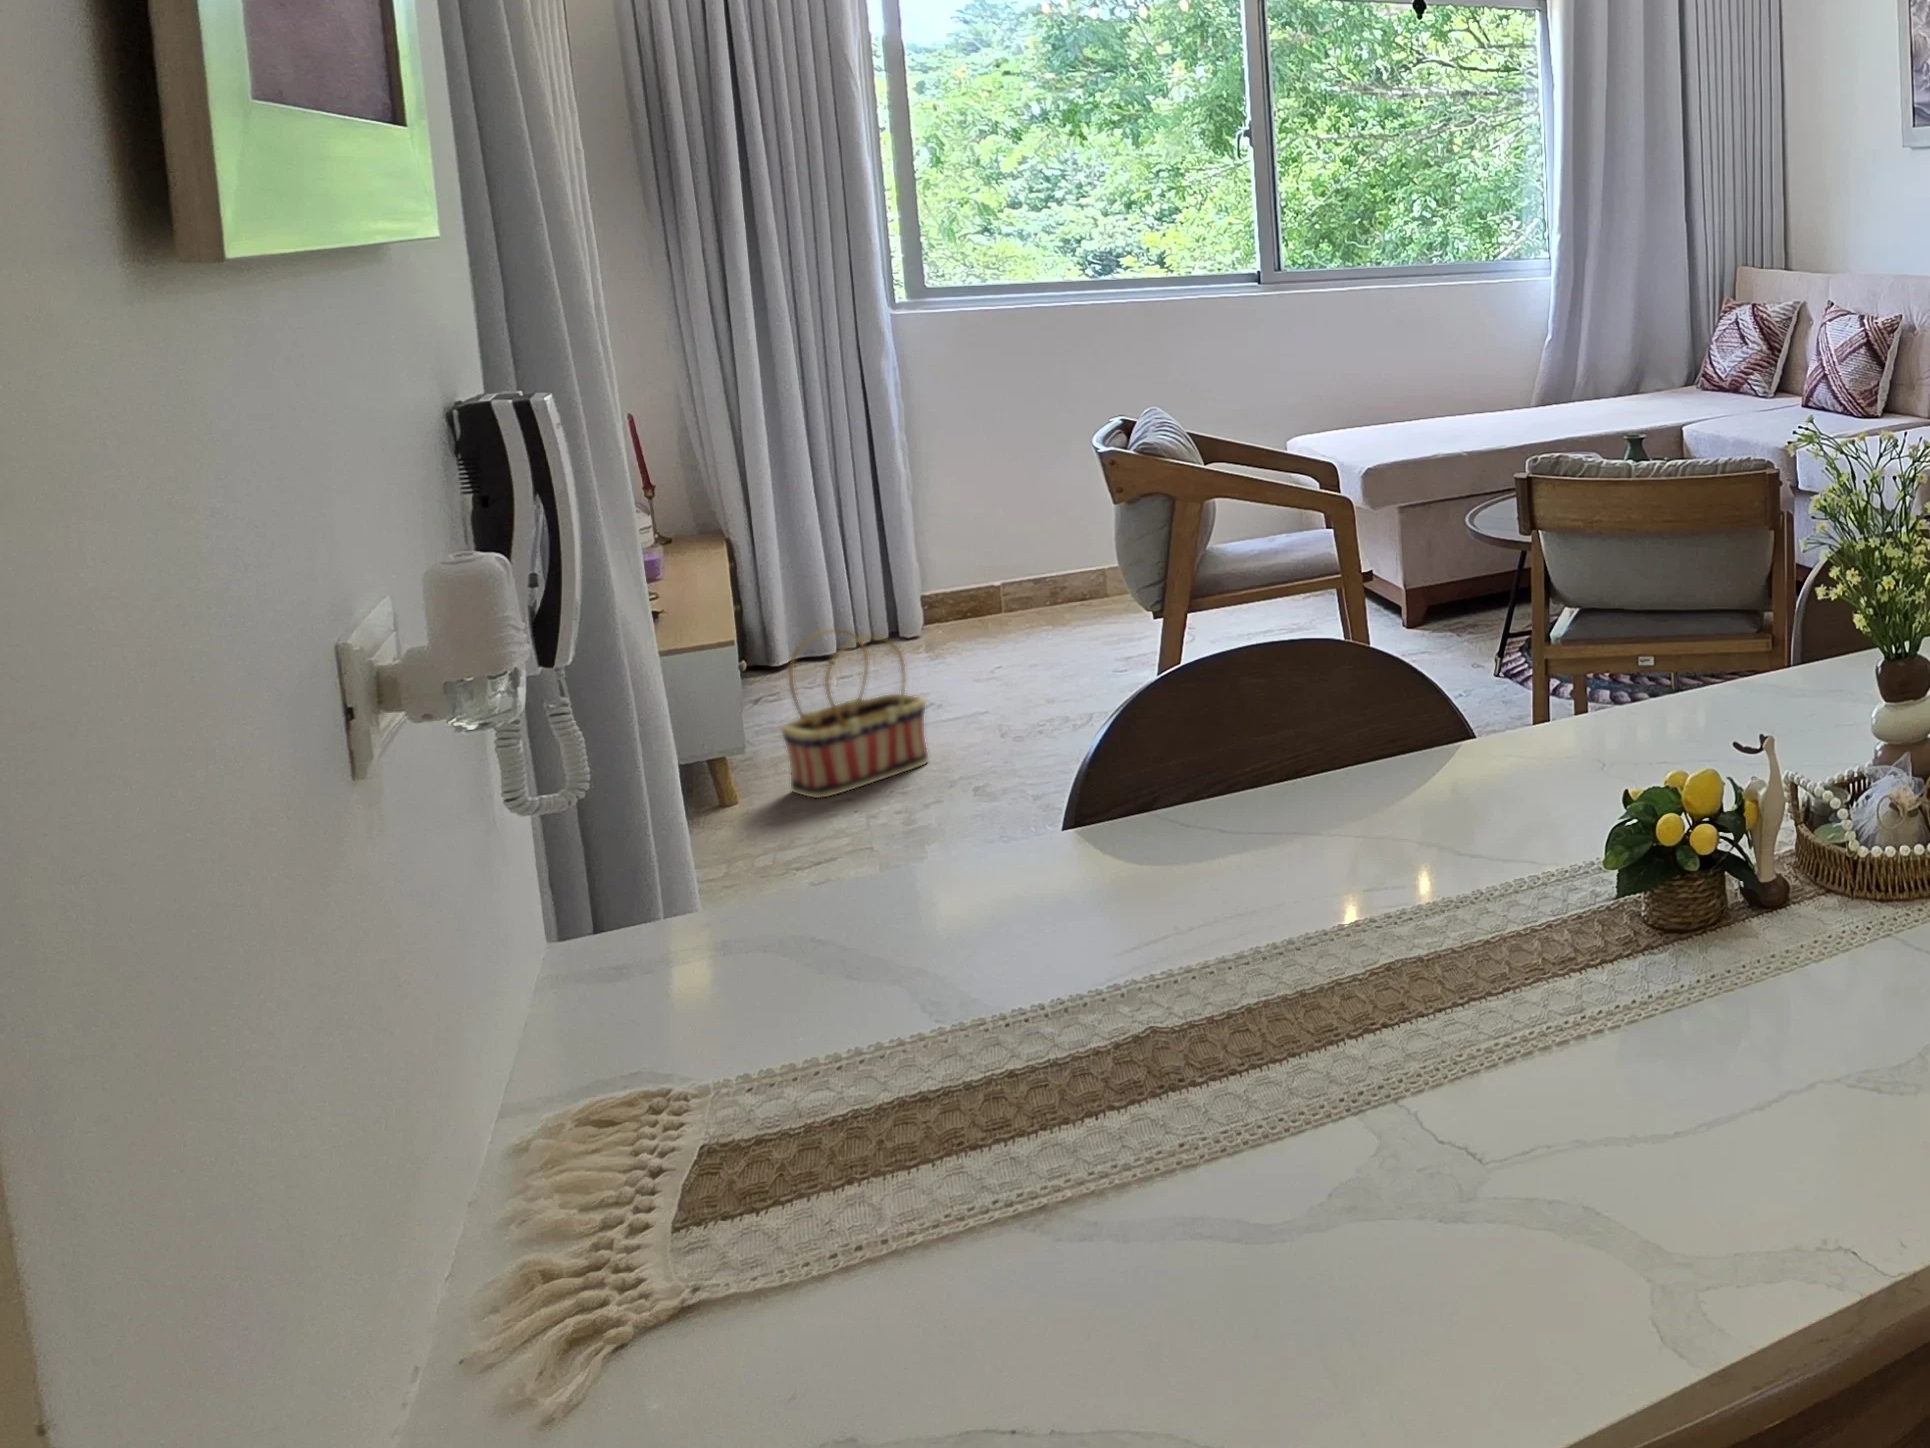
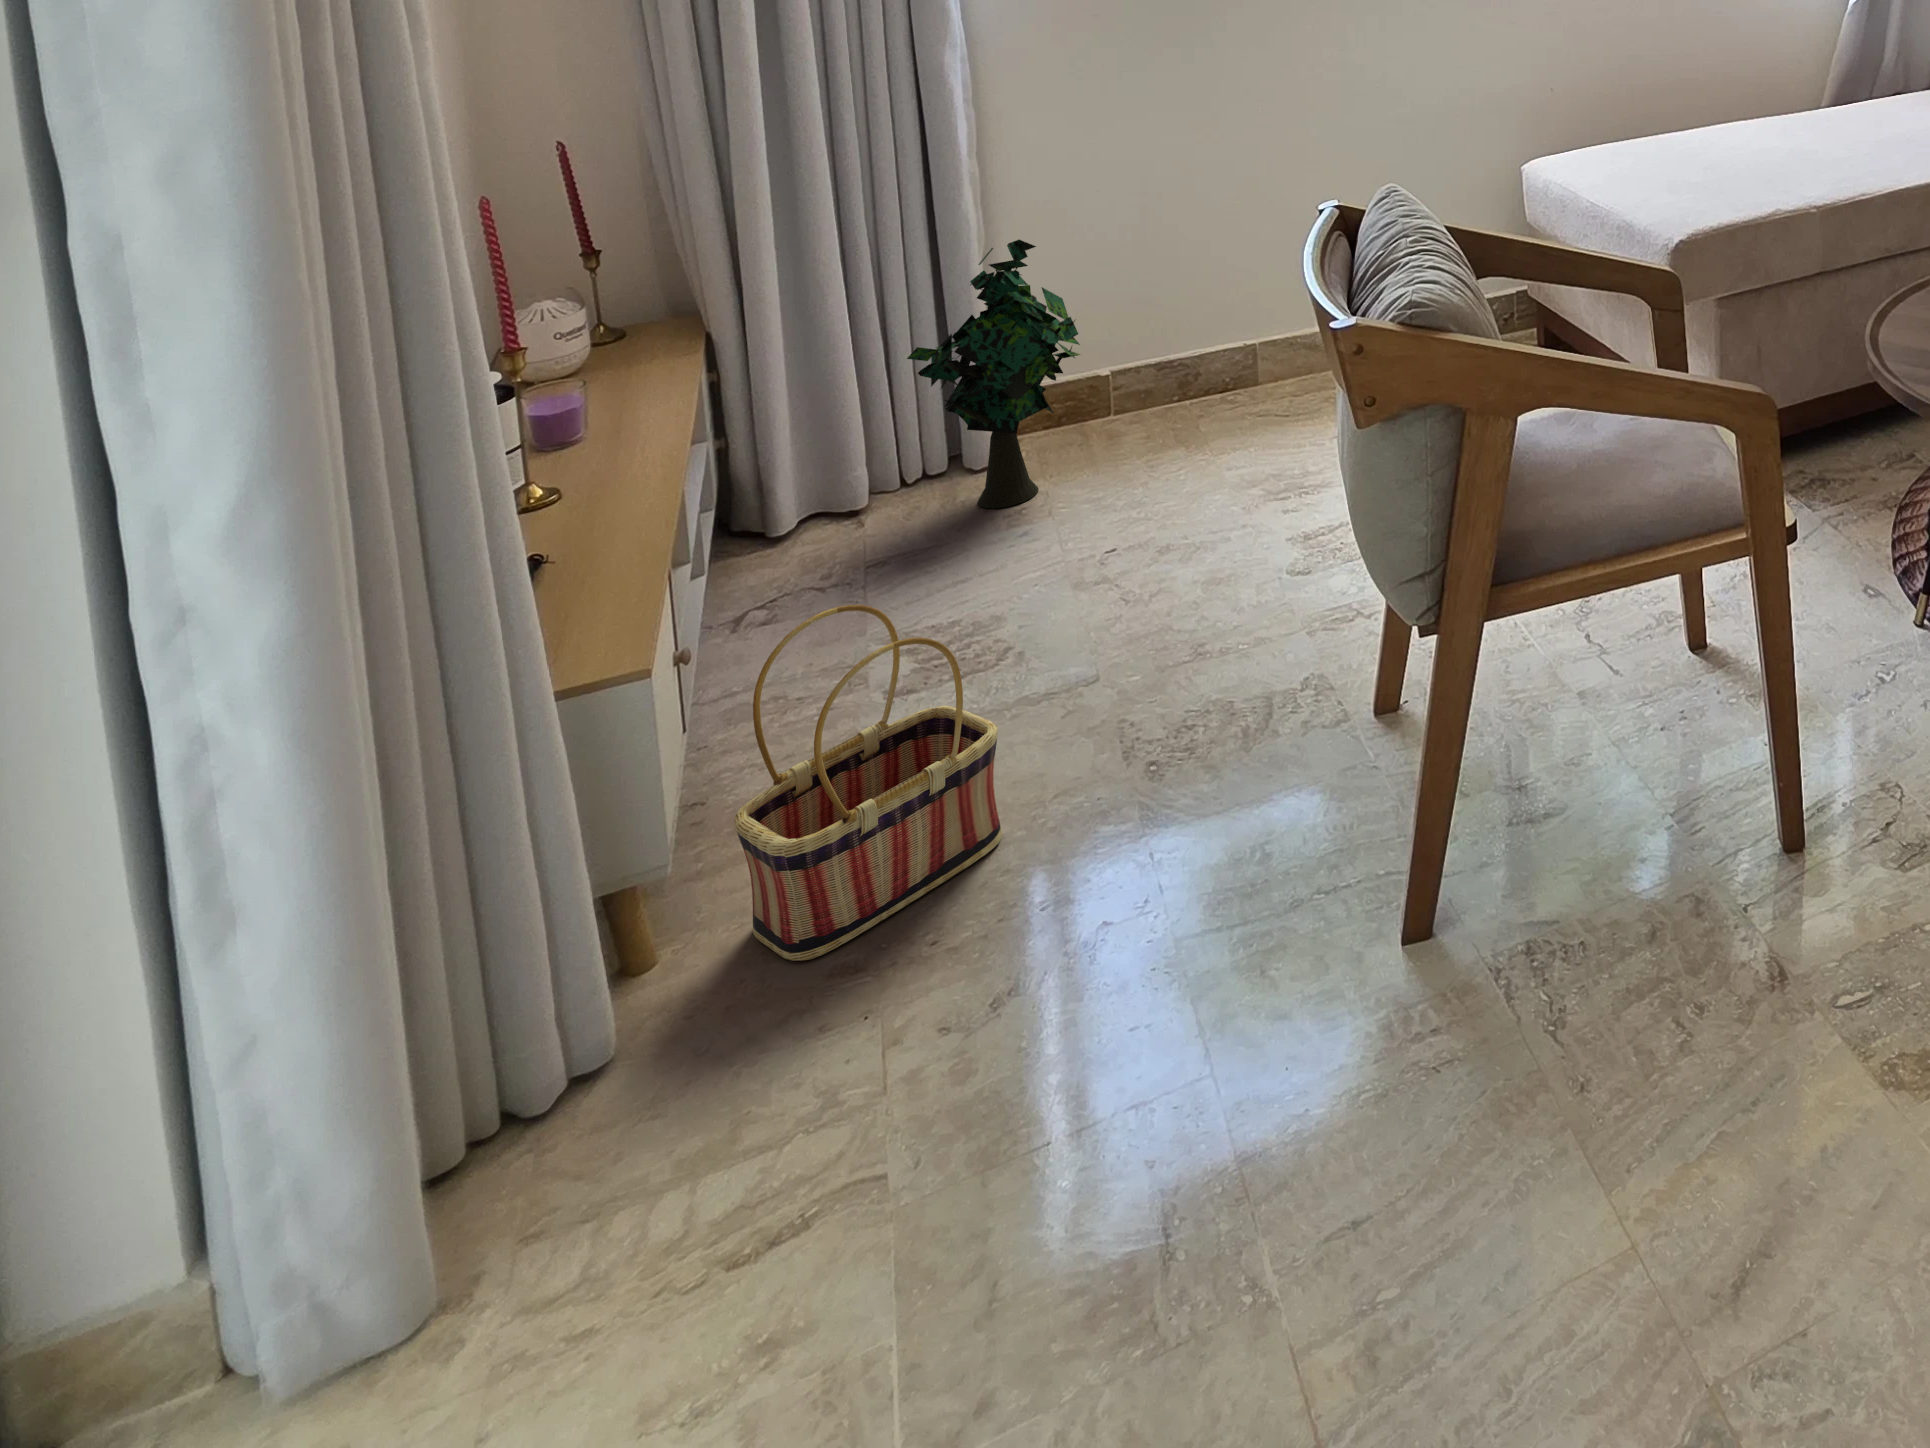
decorative plant: none [861,483,979,655] -> present [907,239,1080,508]

